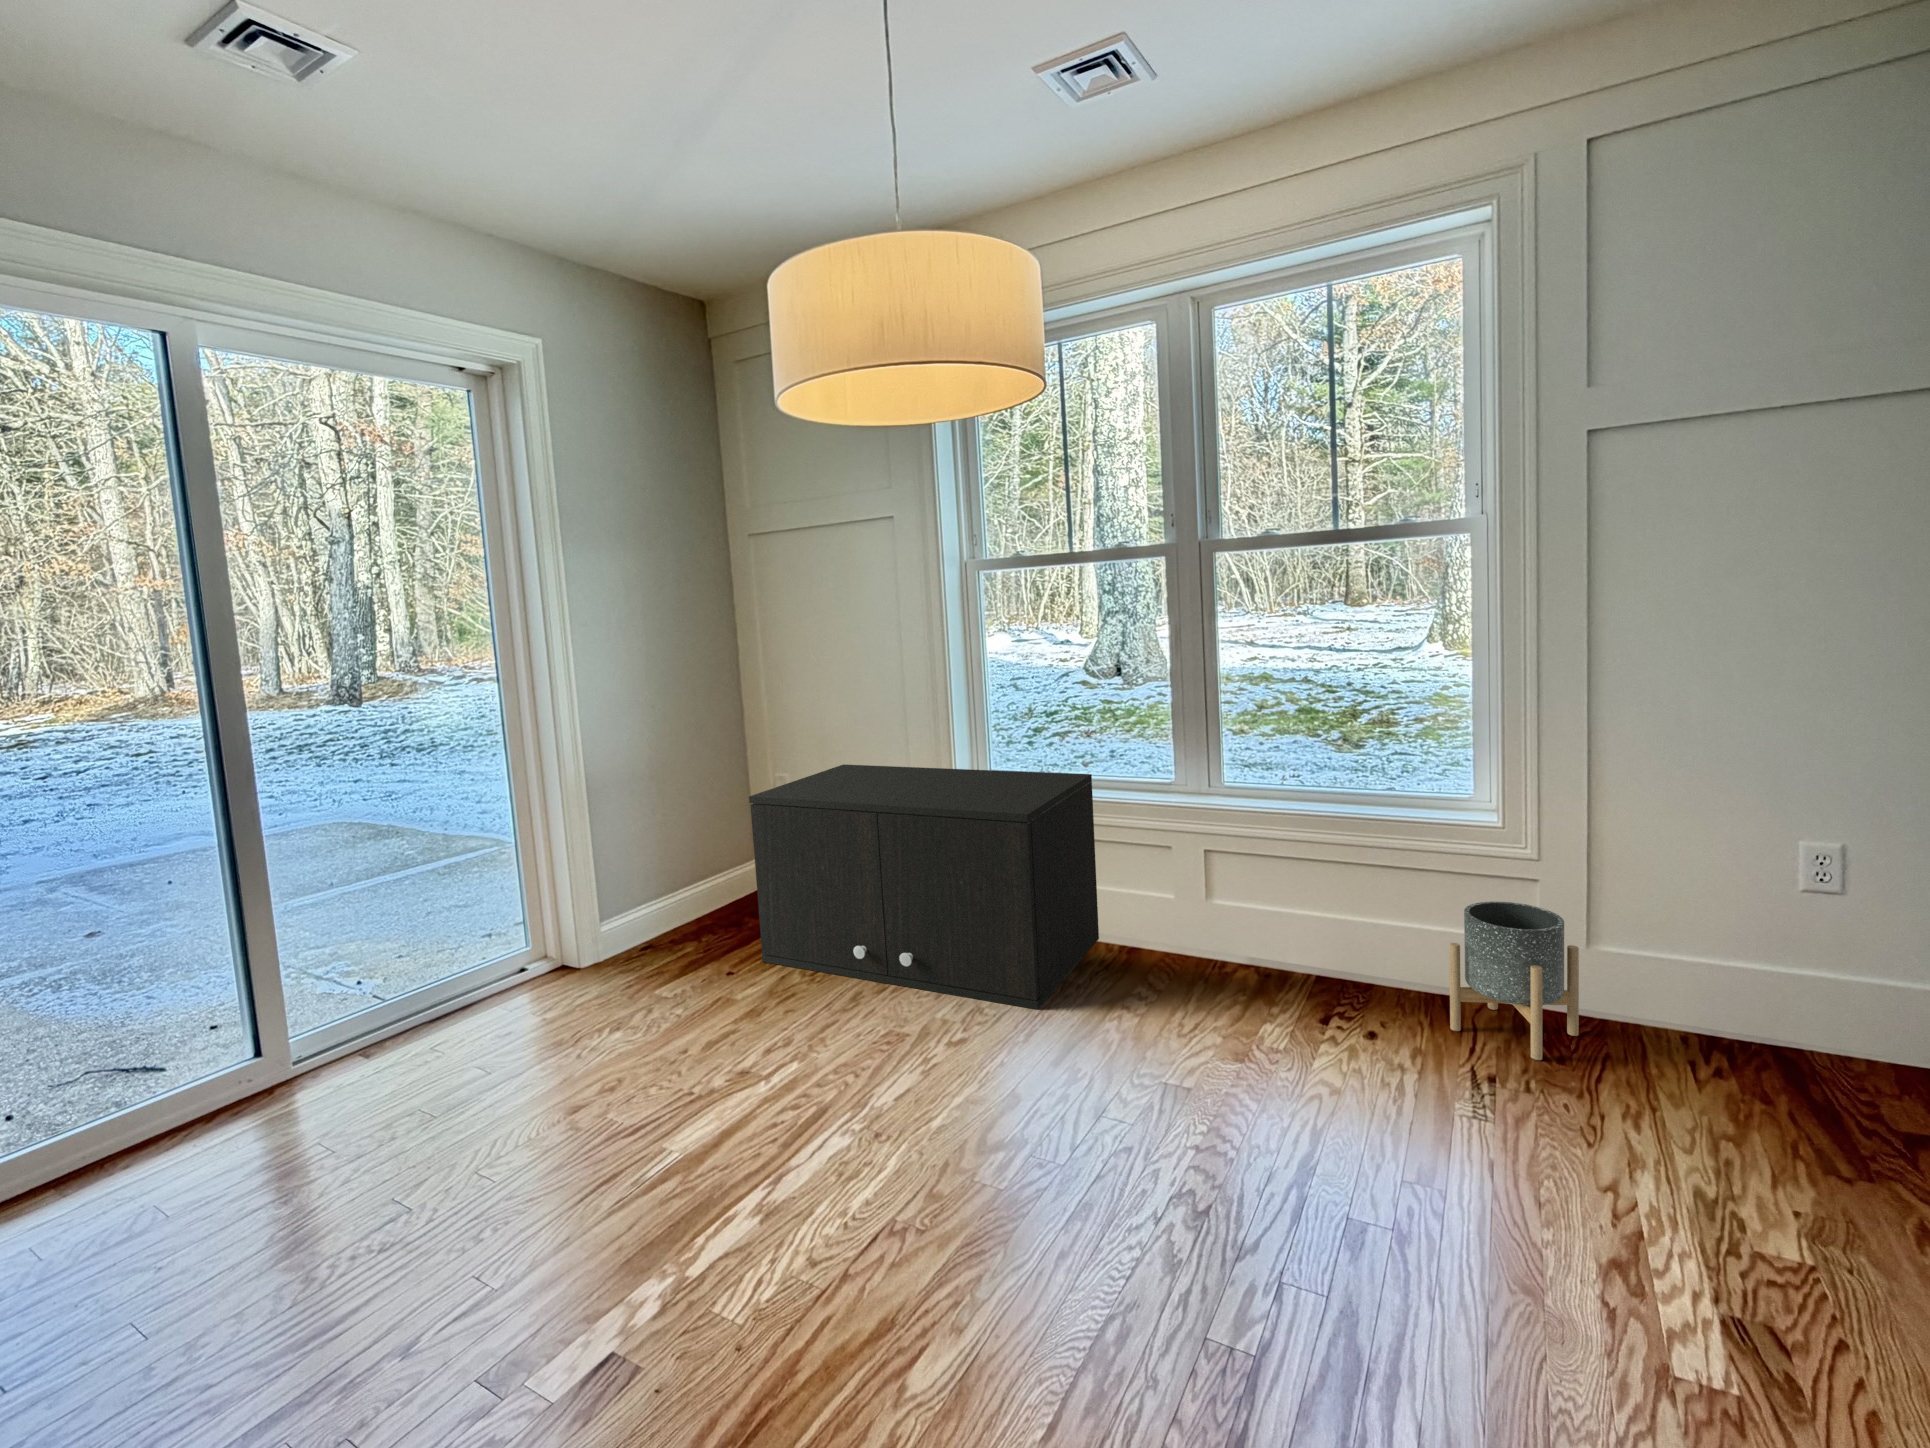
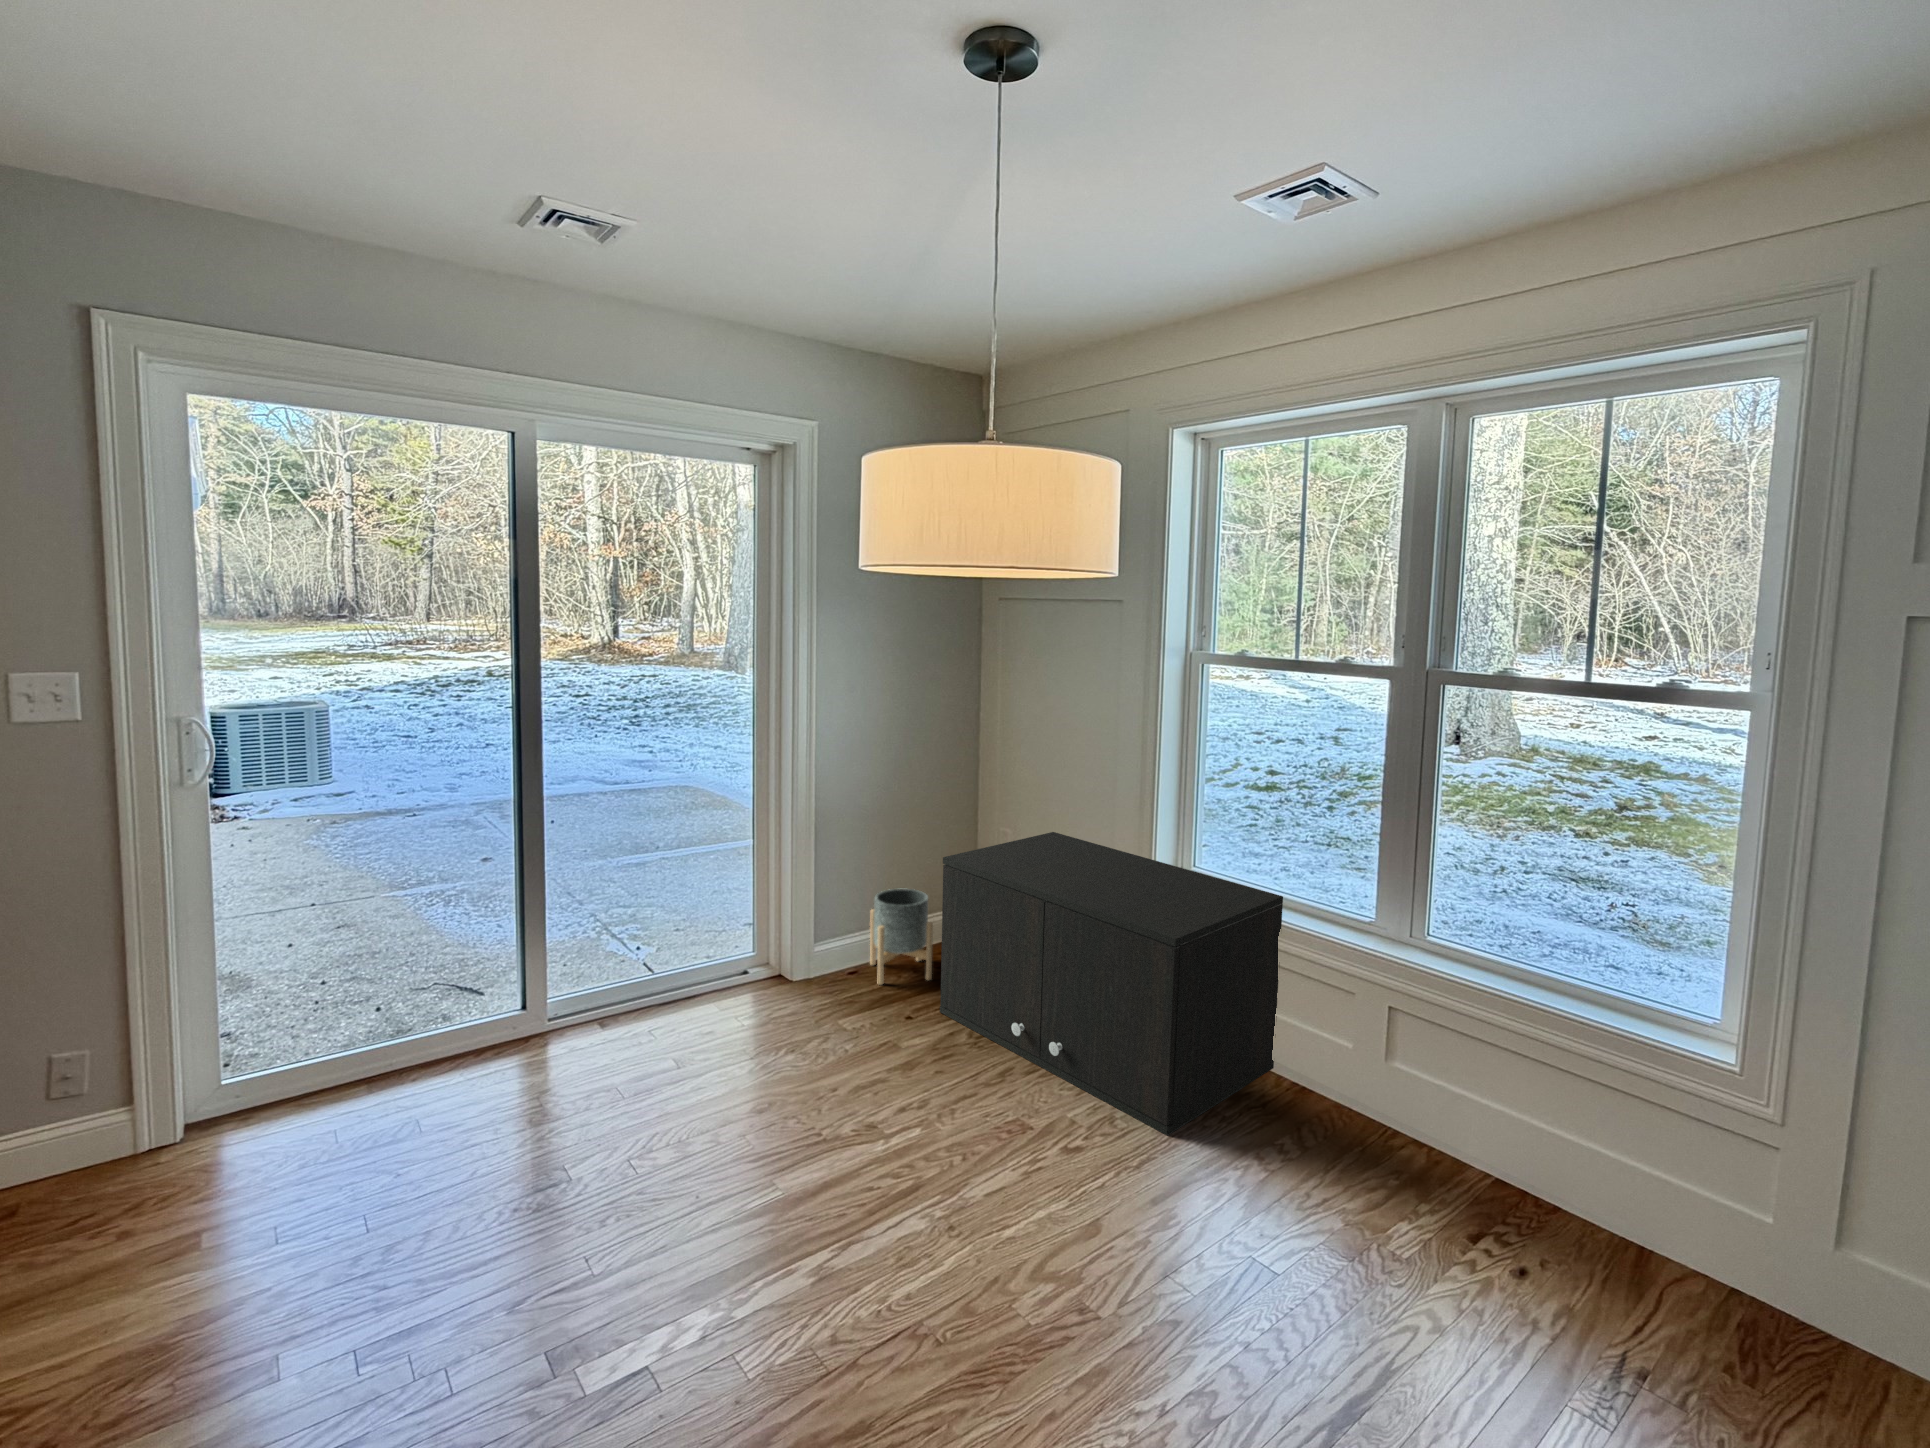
planter: present [1449,902,1579,1060] -> present [870,889,933,985]

